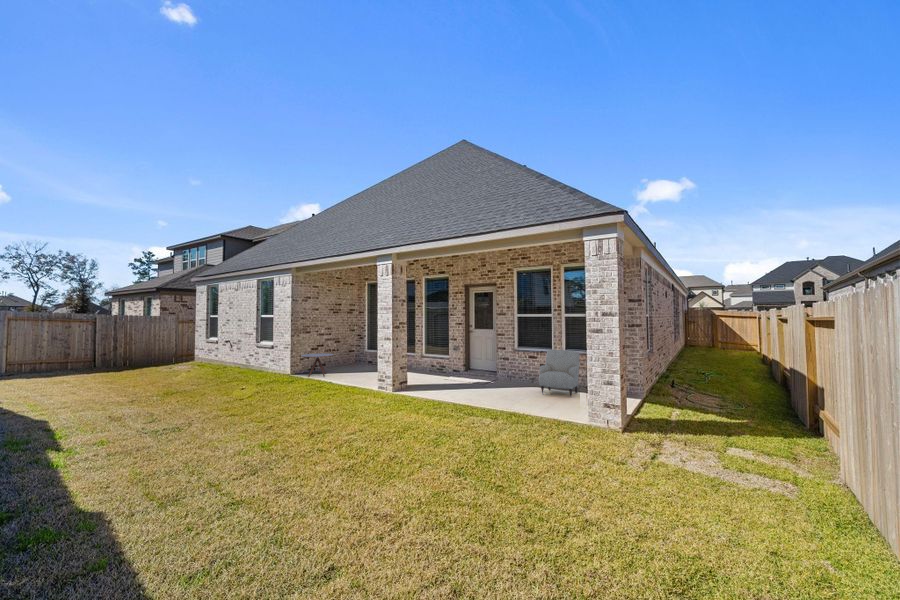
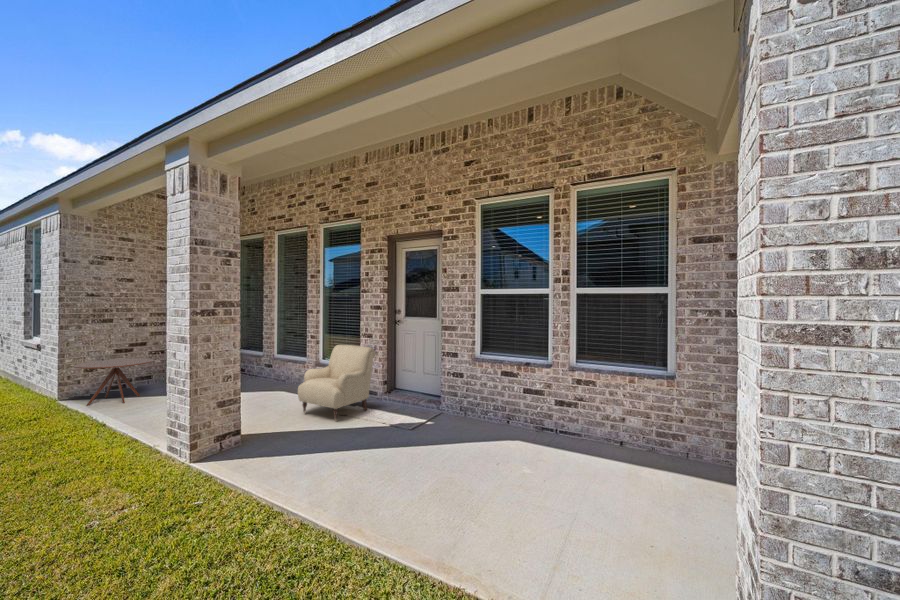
chair: present [539,350,580,396] -> present [298,345,375,421]

